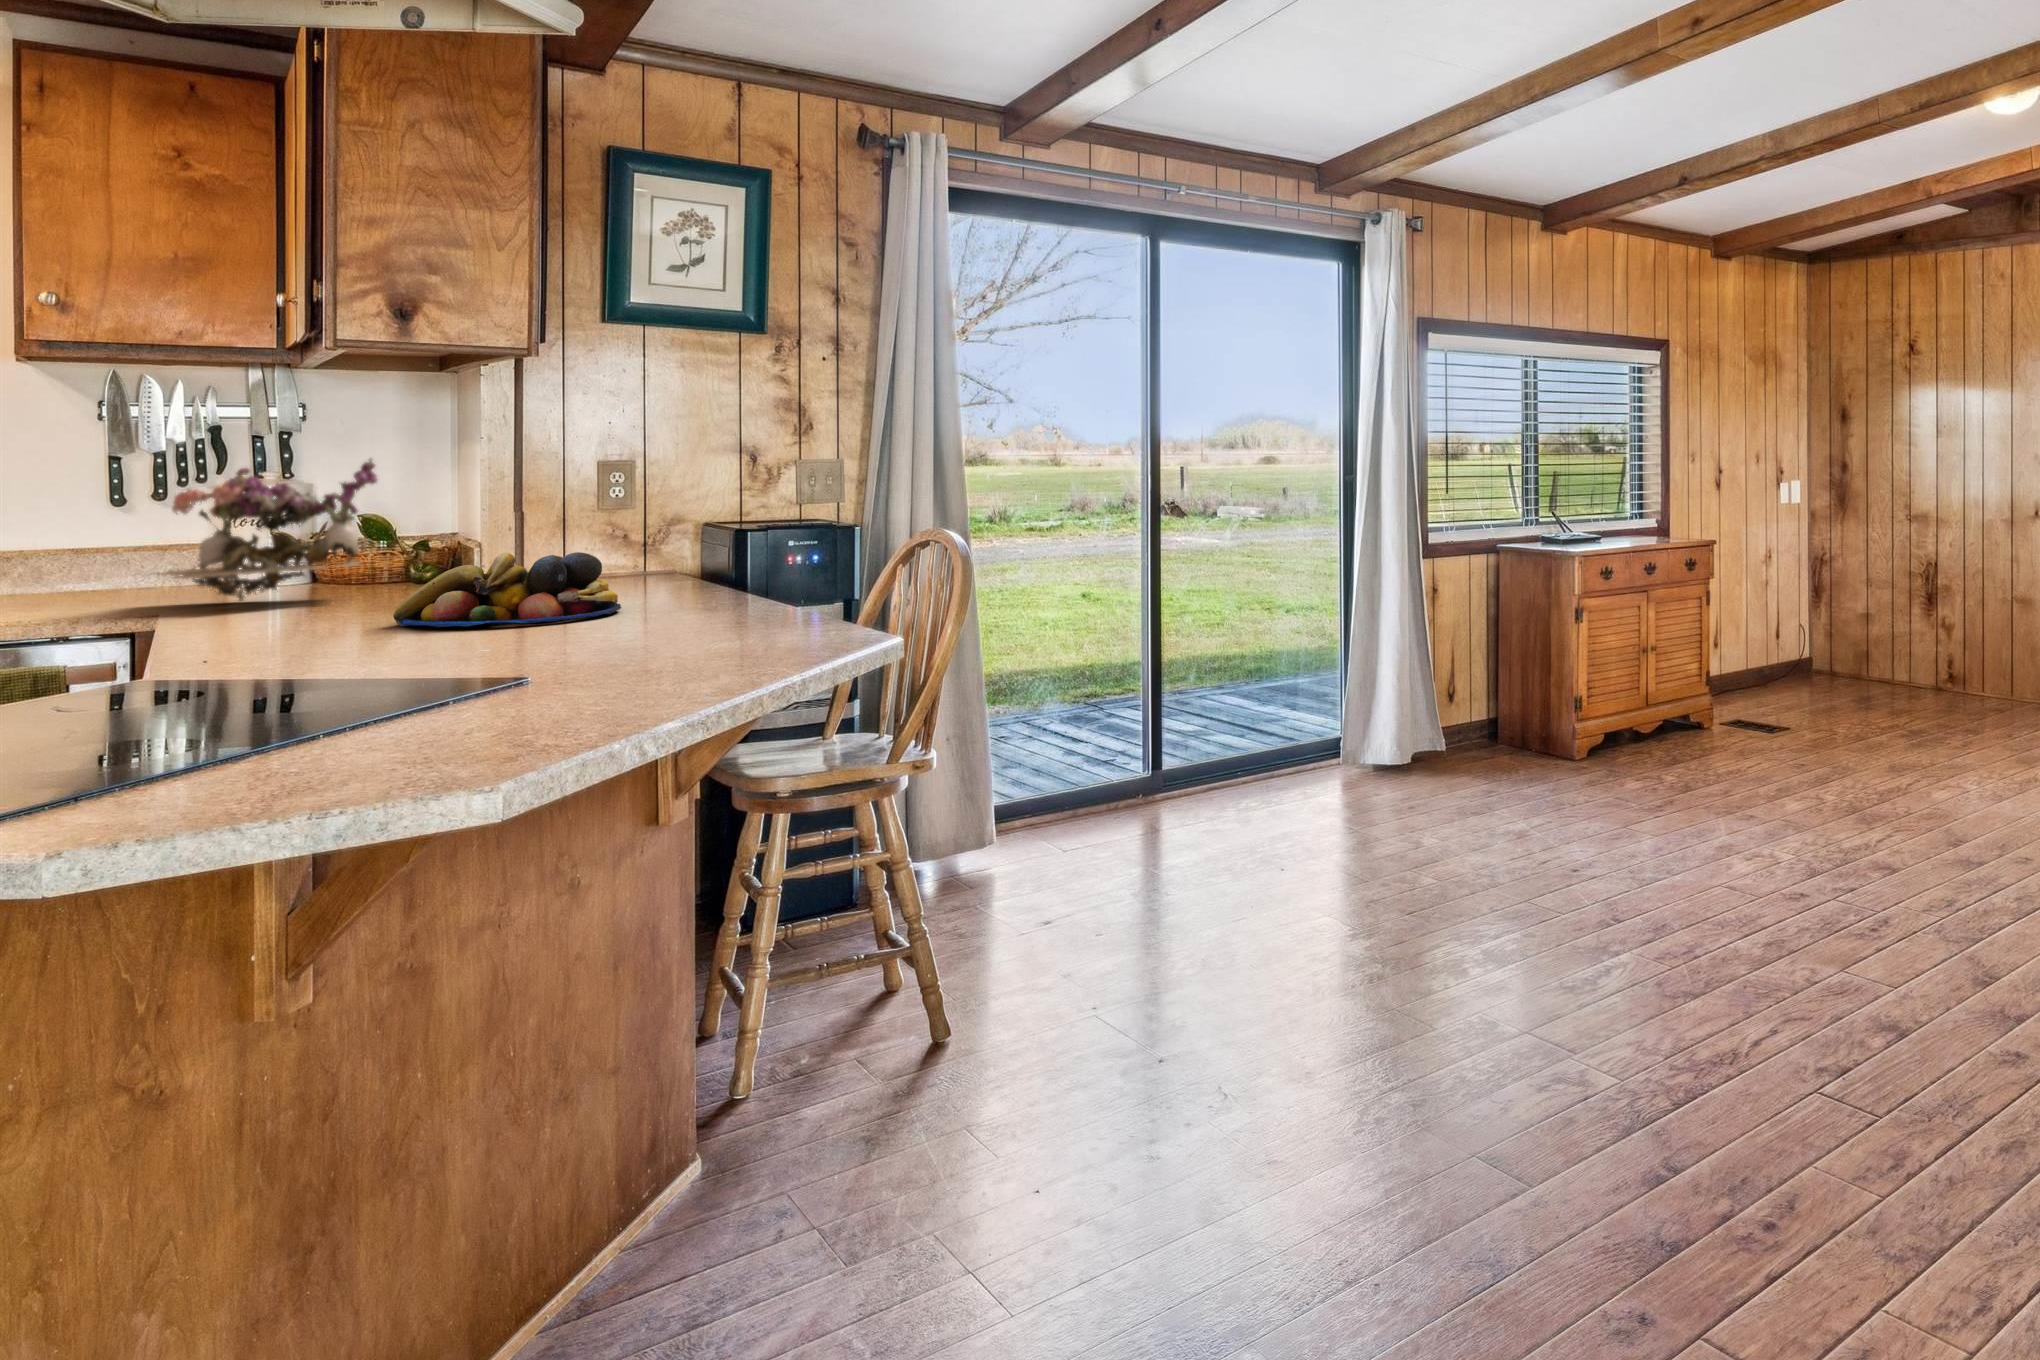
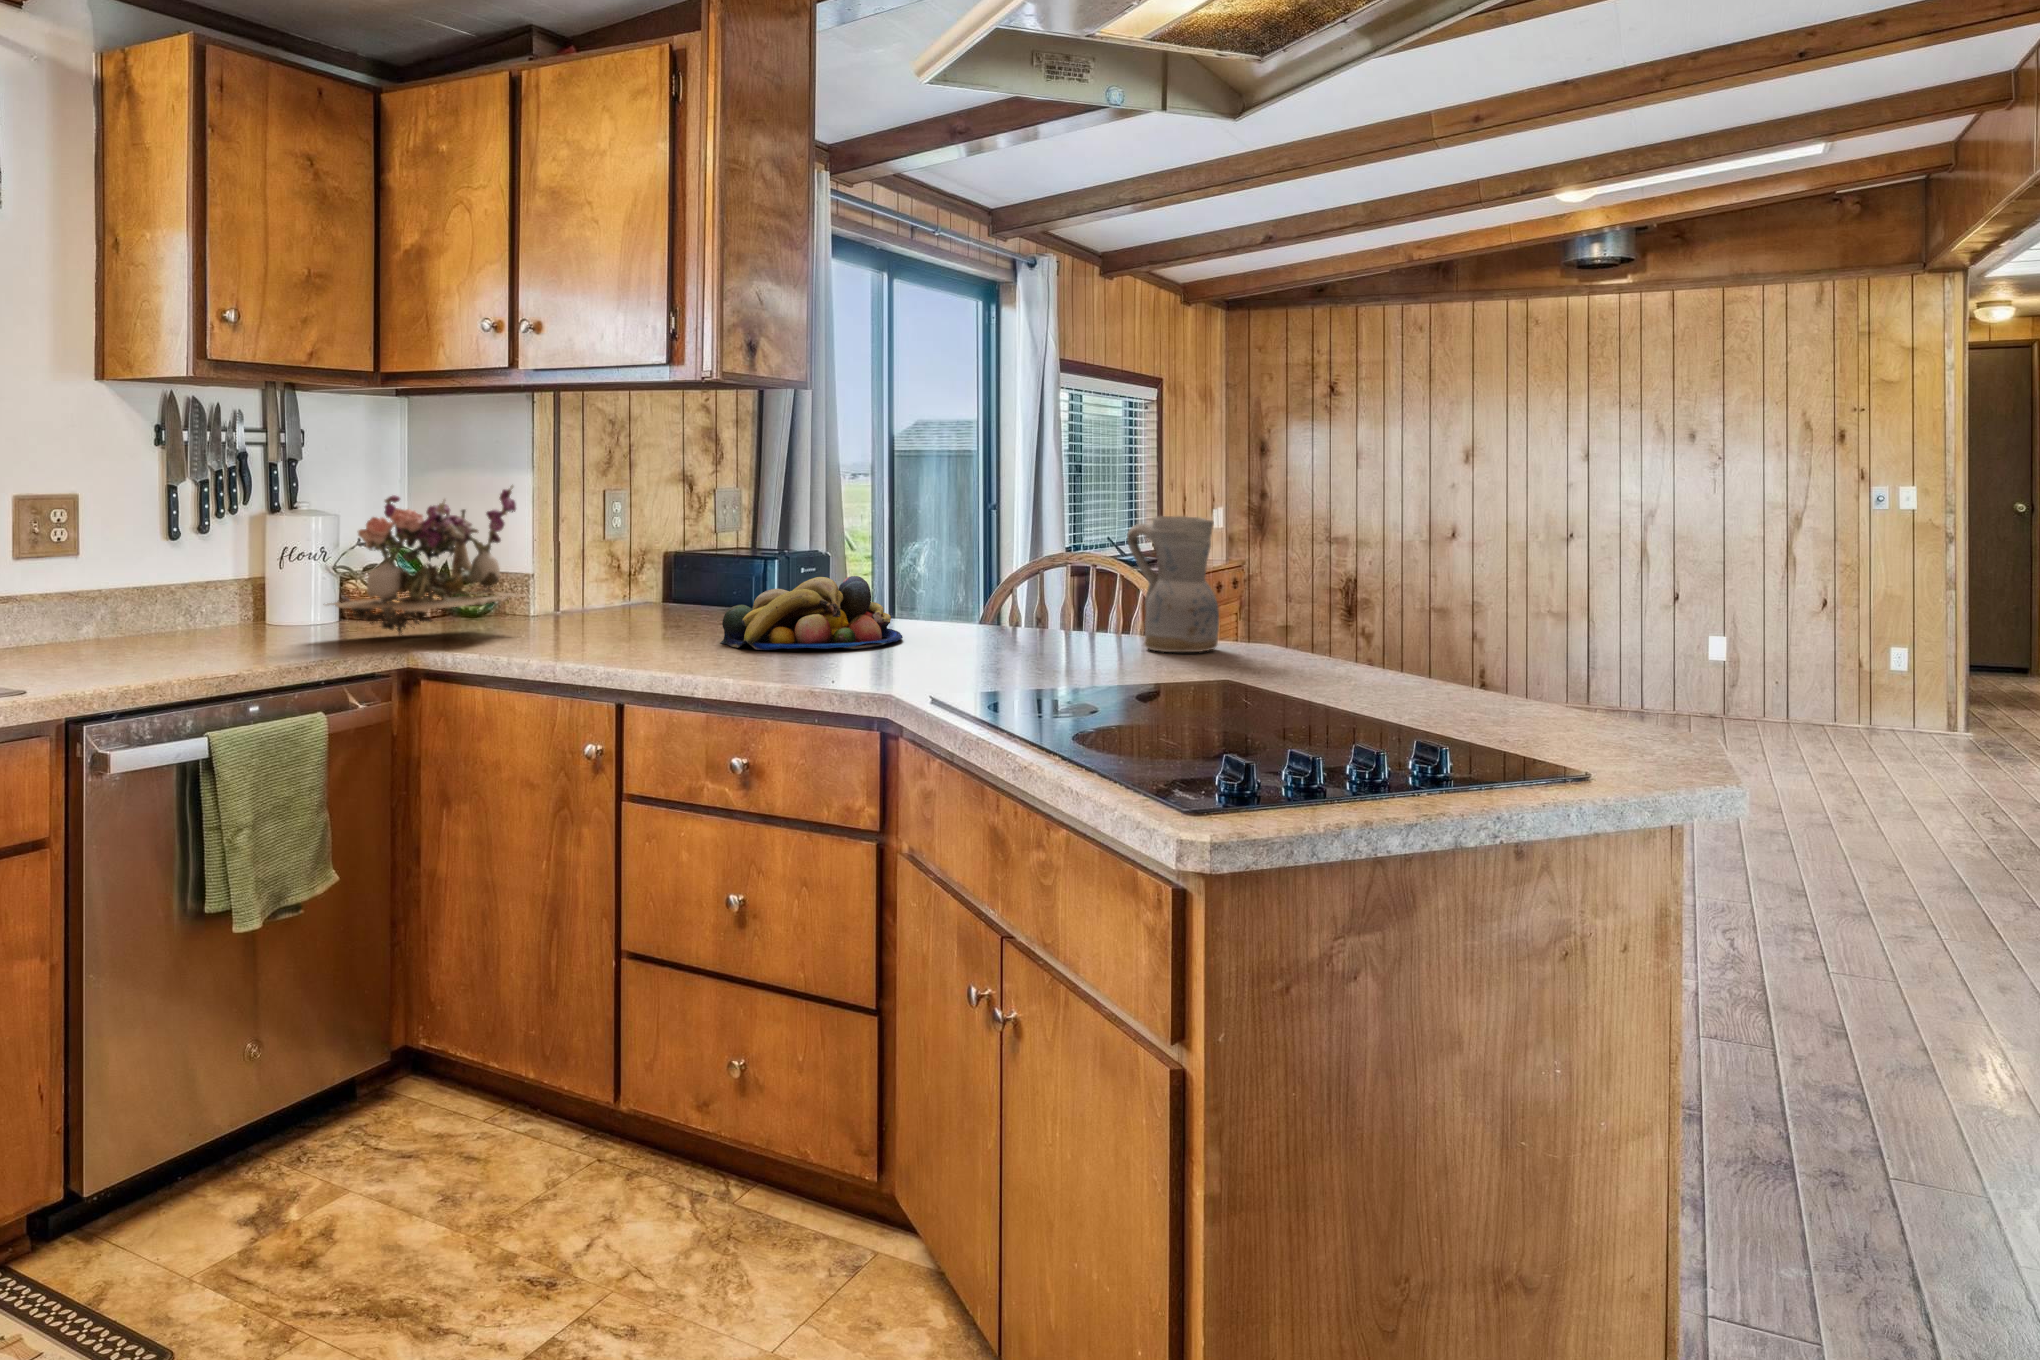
ceramic pitcher: none [706,492,797,643] -> present [1127,516,1219,652]

